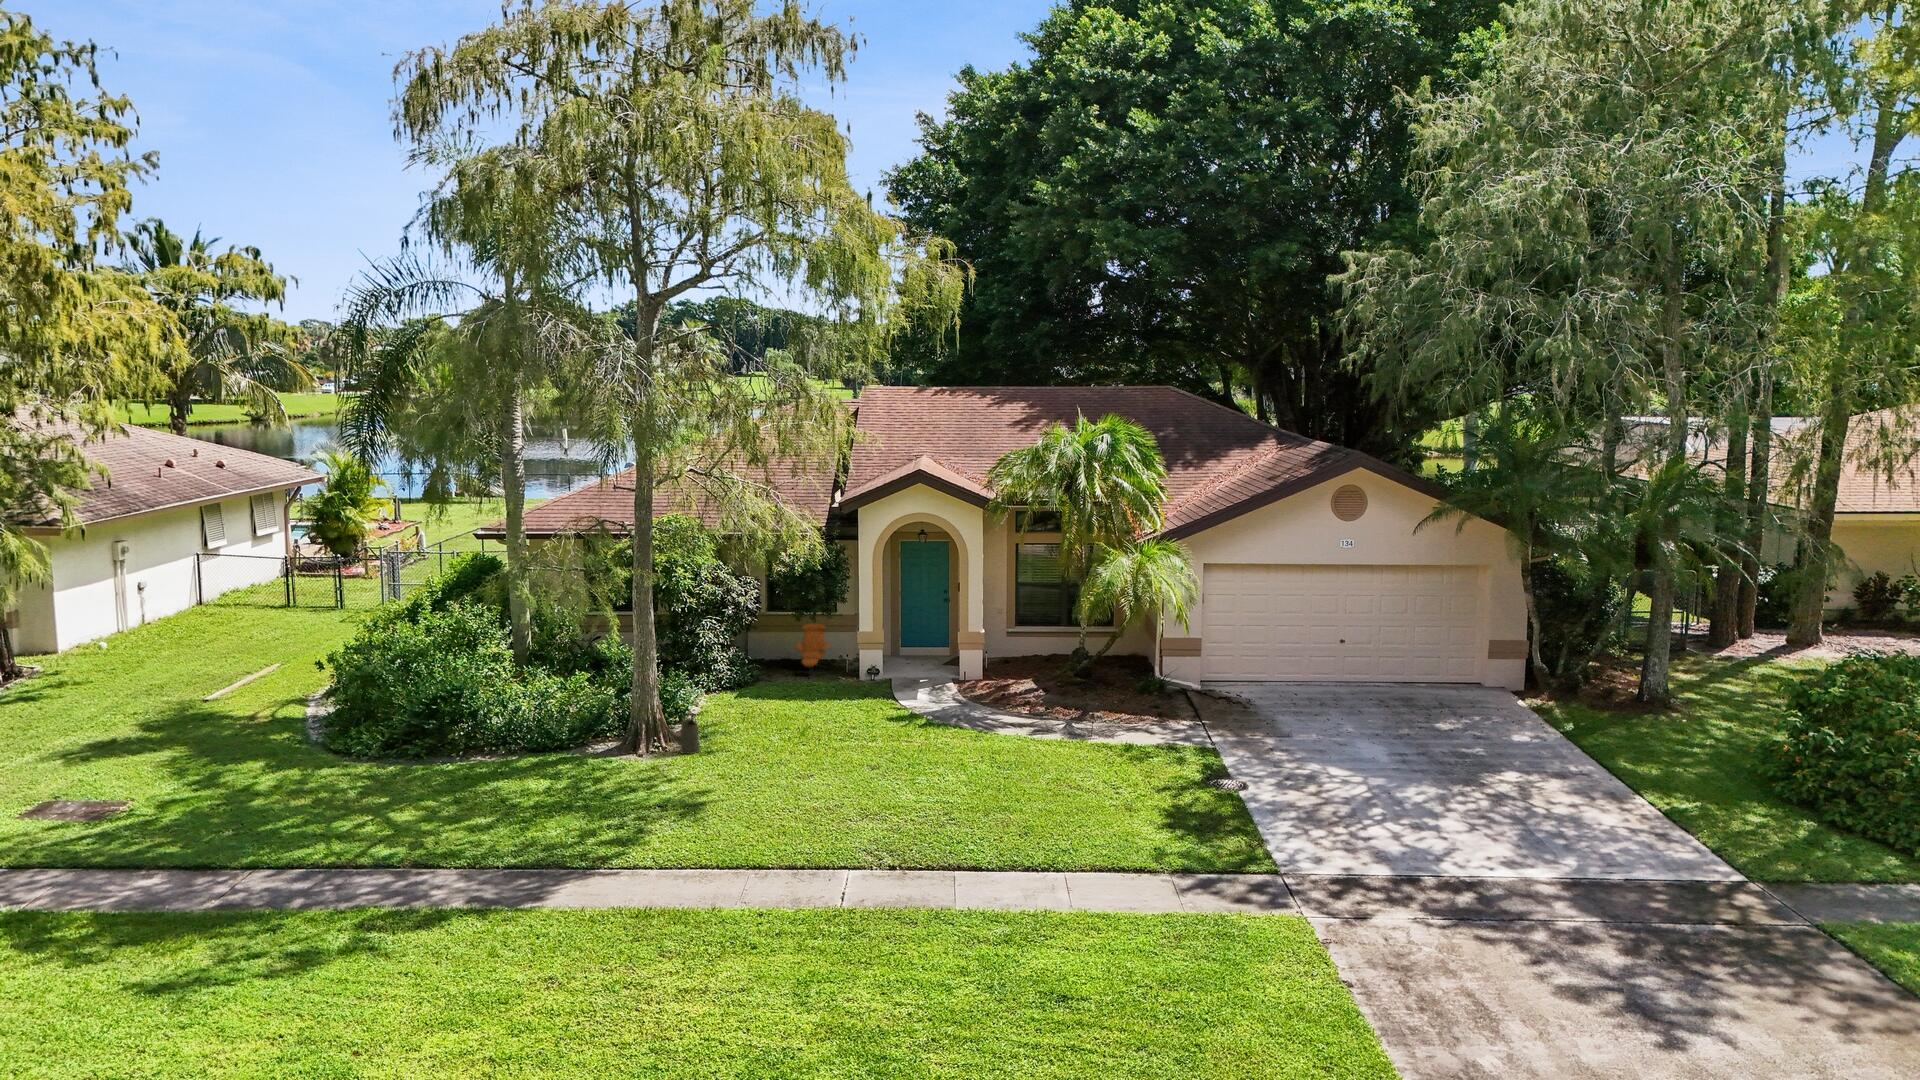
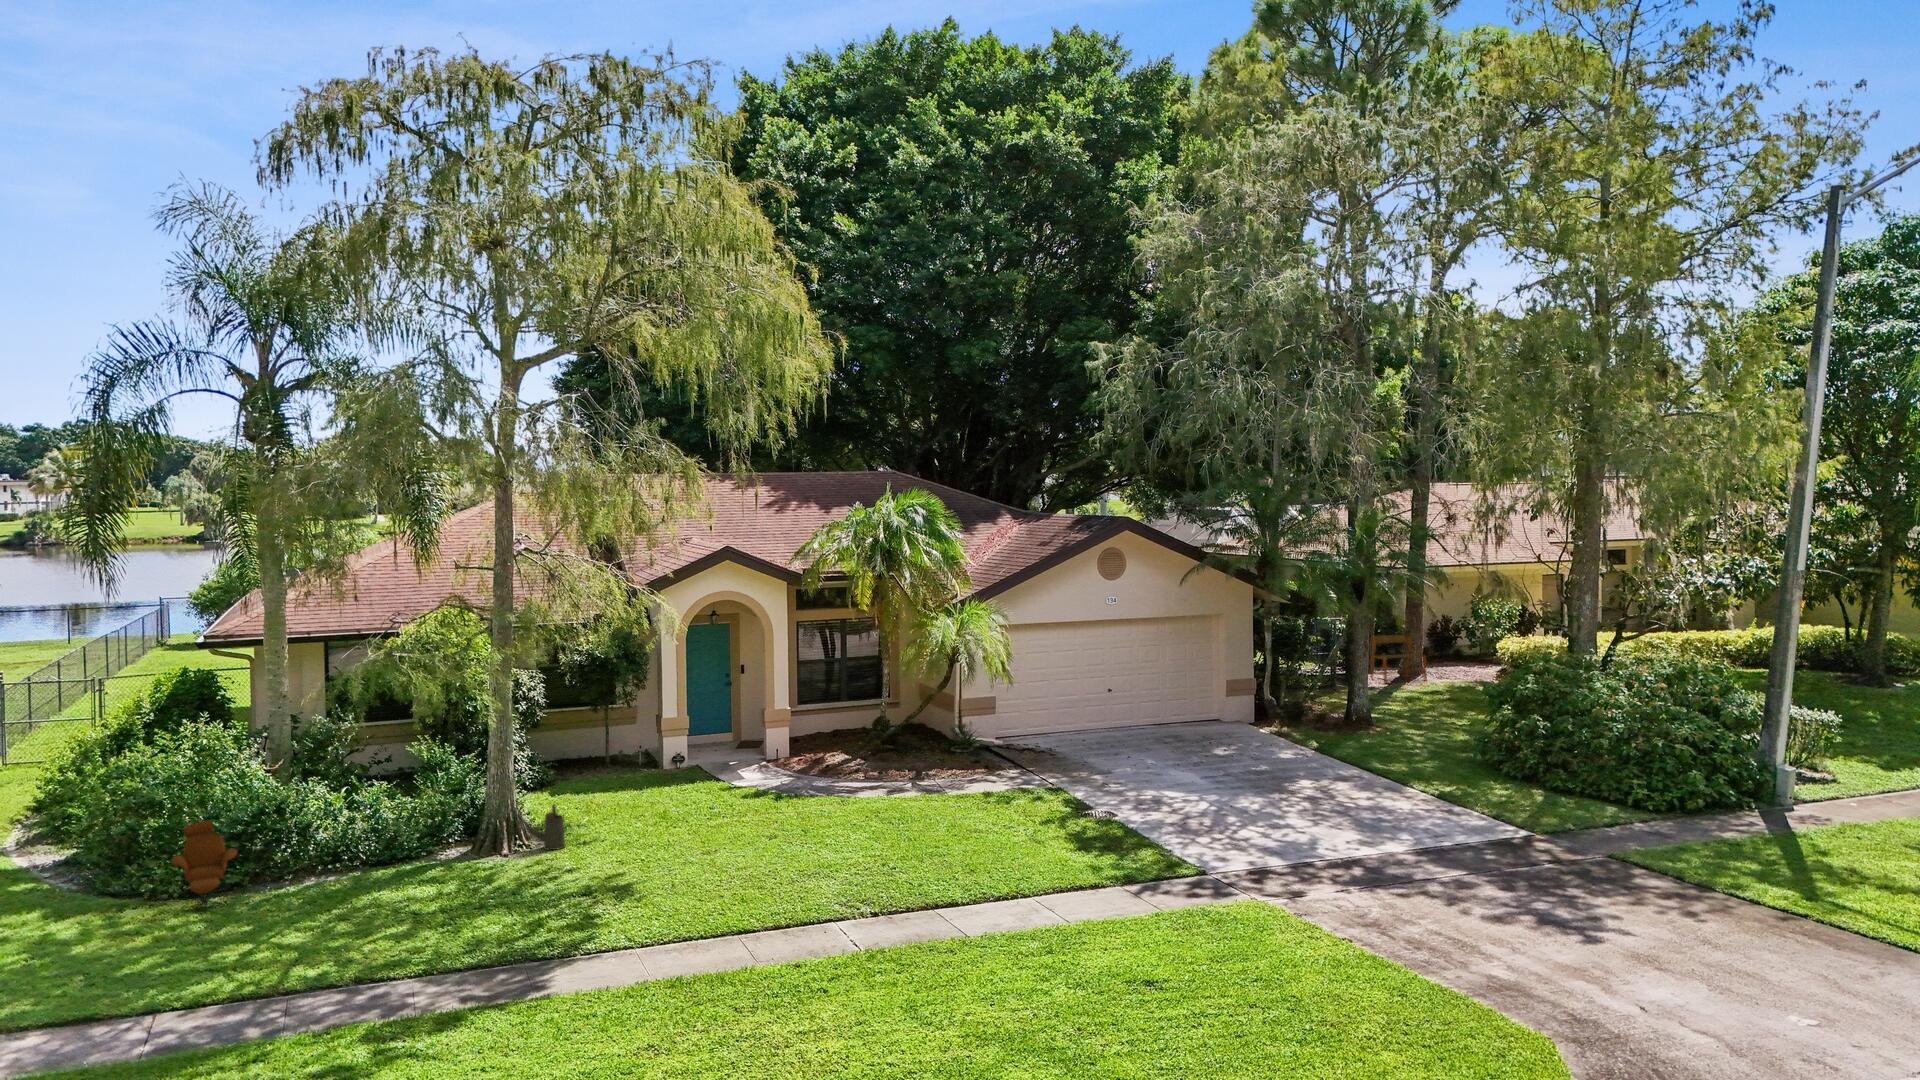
bench: none [1723,596,1804,656] -> present [1371,635,1427,683]
lounge chair: present [795,623,830,675] -> present [171,820,237,910]
potted tree: none [1140,650,1168,693] -> present [951,713,973,752]

